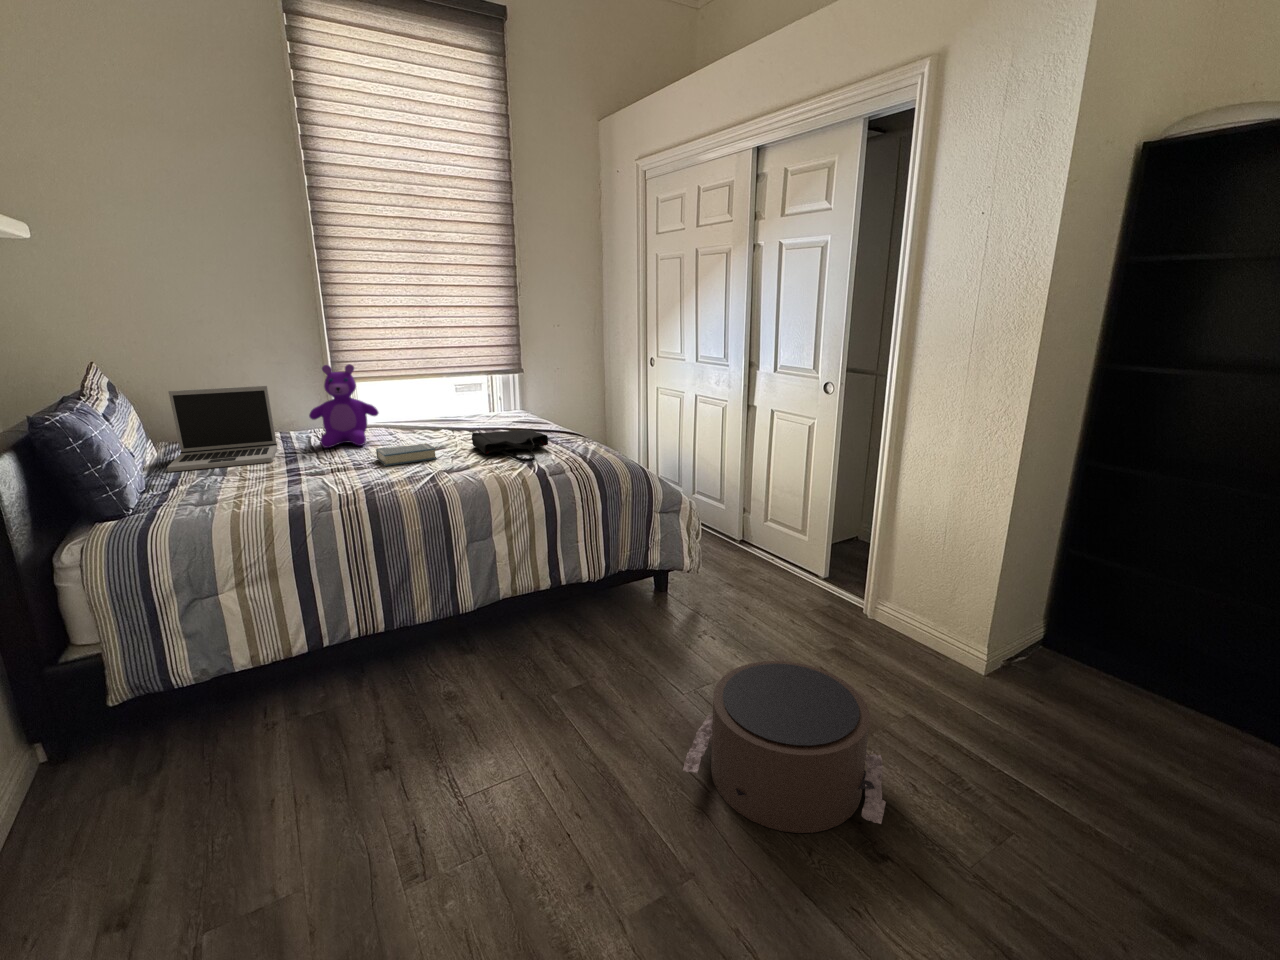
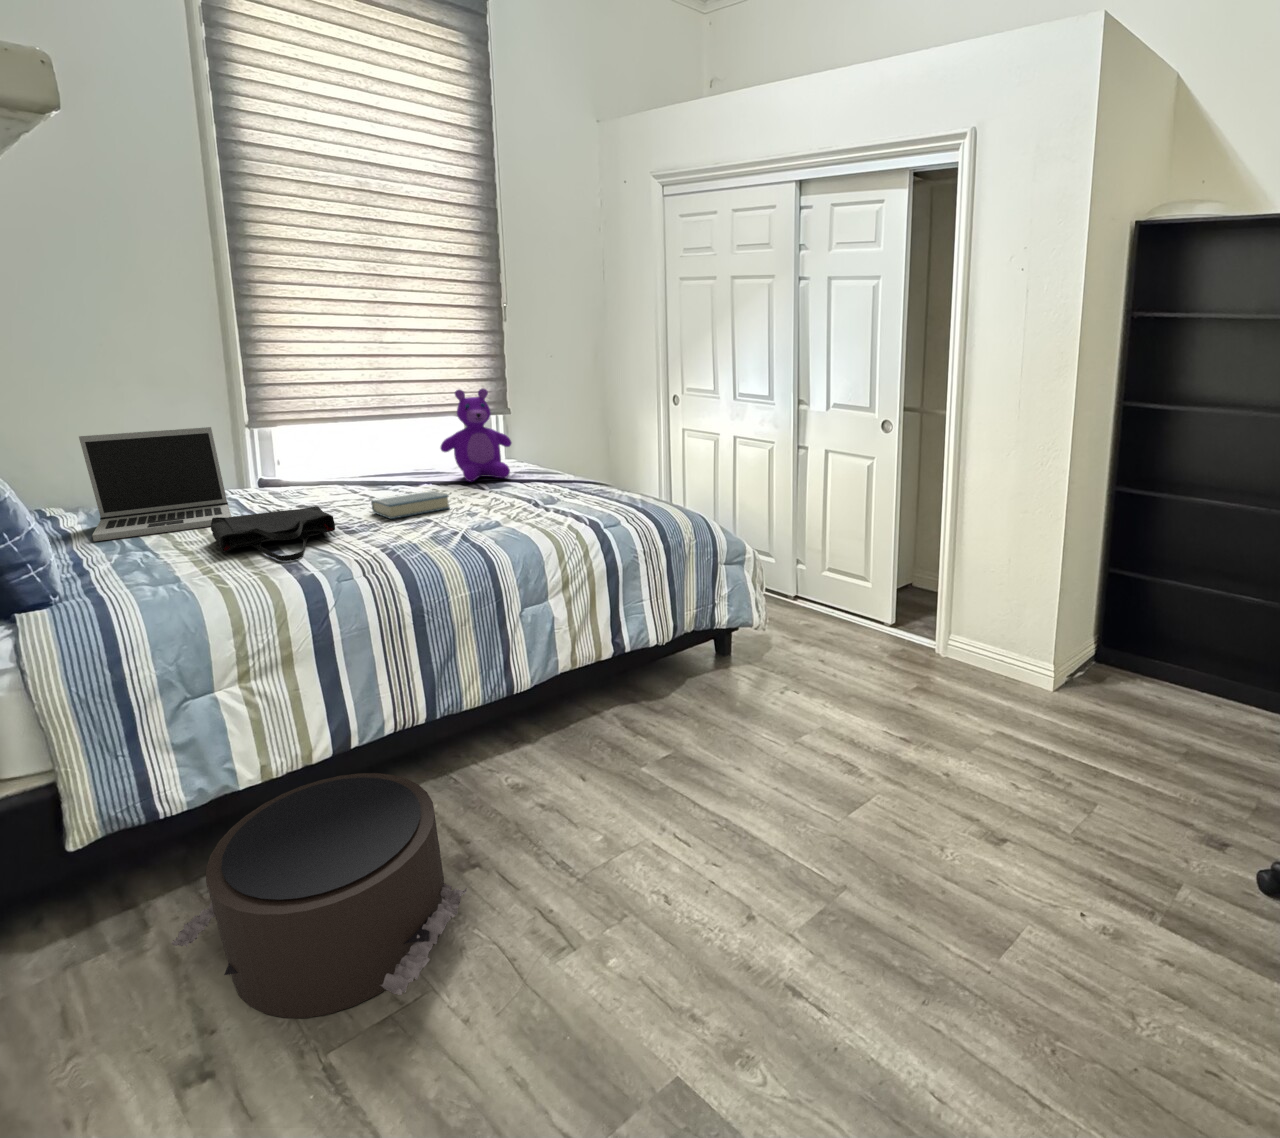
teddy bear: present [309,364,378,448] -> present [441,388,511,482]
tote bag: present [472,429,548,462] -> present [211,506,335,561]
pouf: present [683,661,886,833] -> present [171,773,467,1018]

